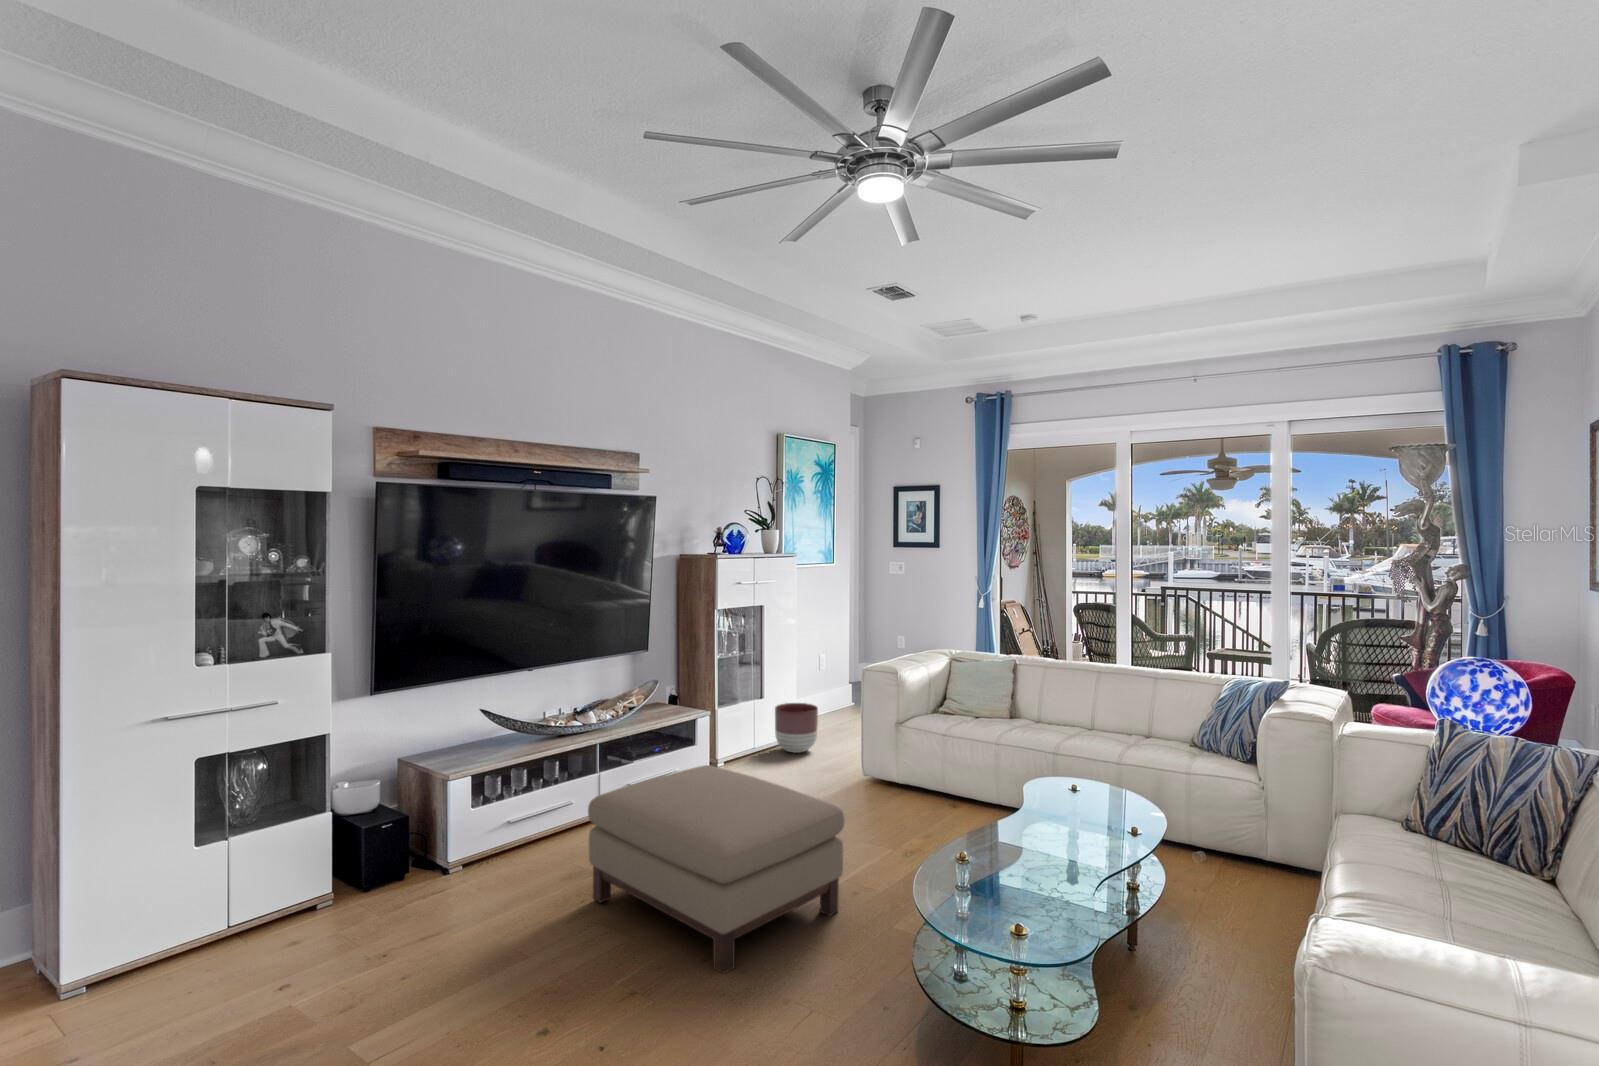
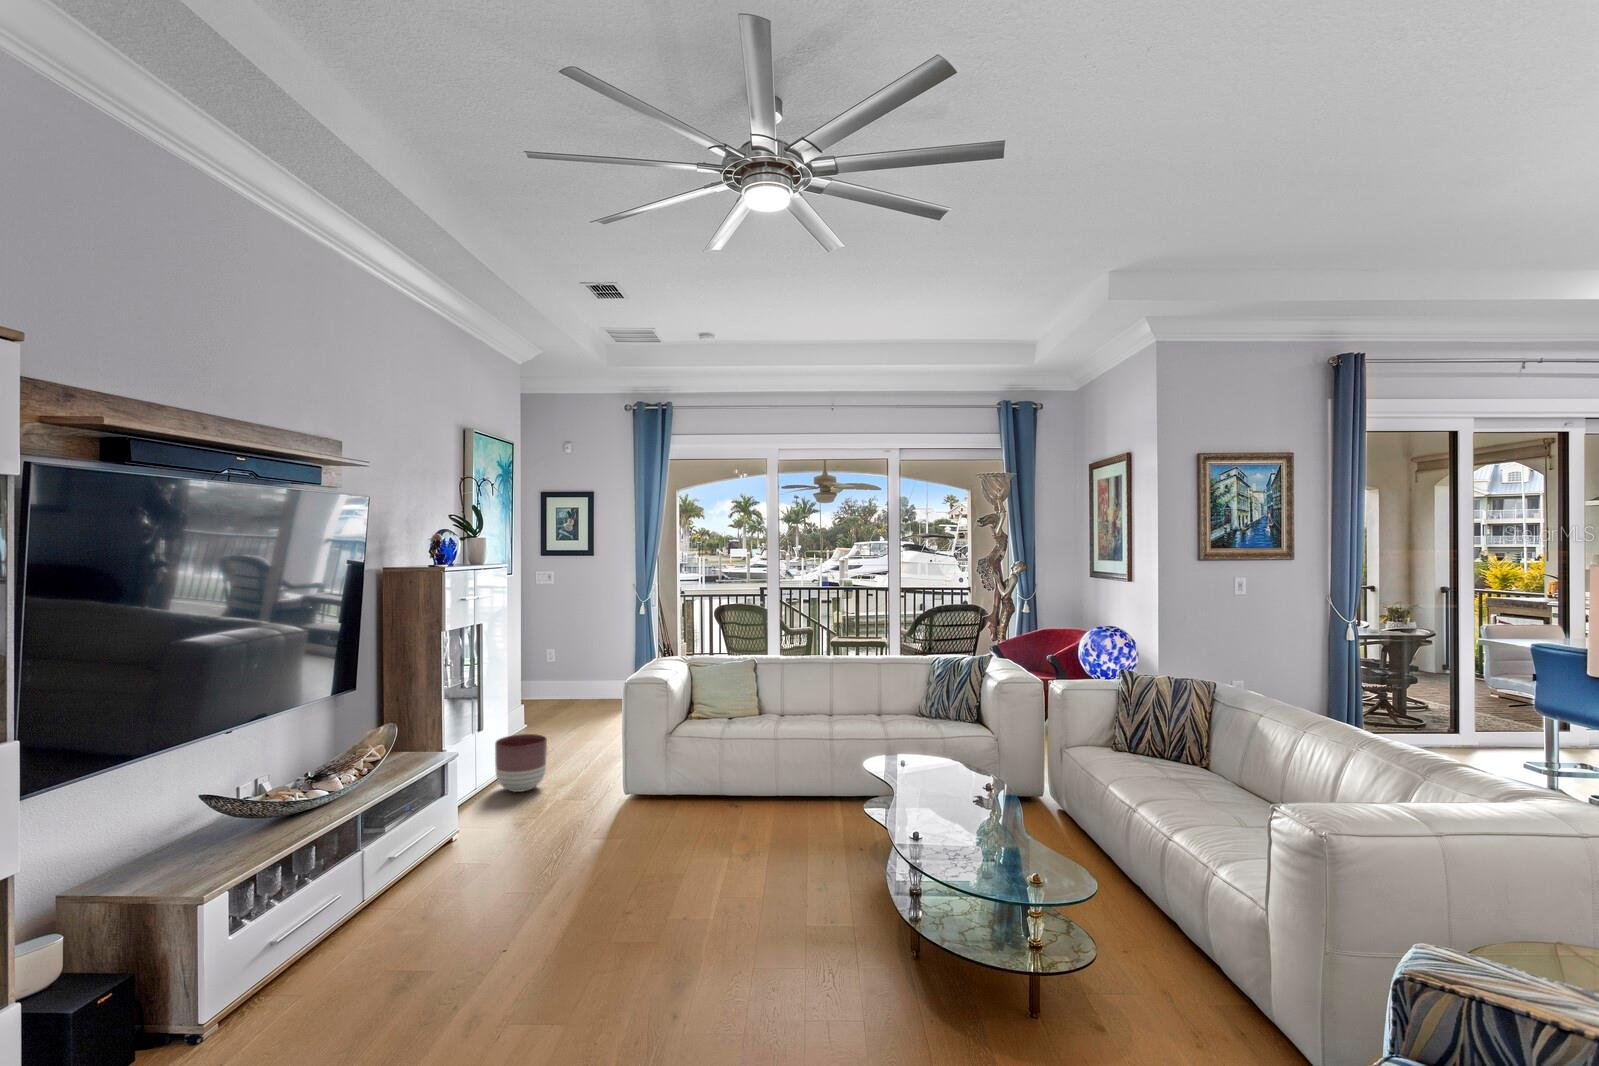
ottoman: present [588,765,845,974] -> none [469,817,760,1033]

